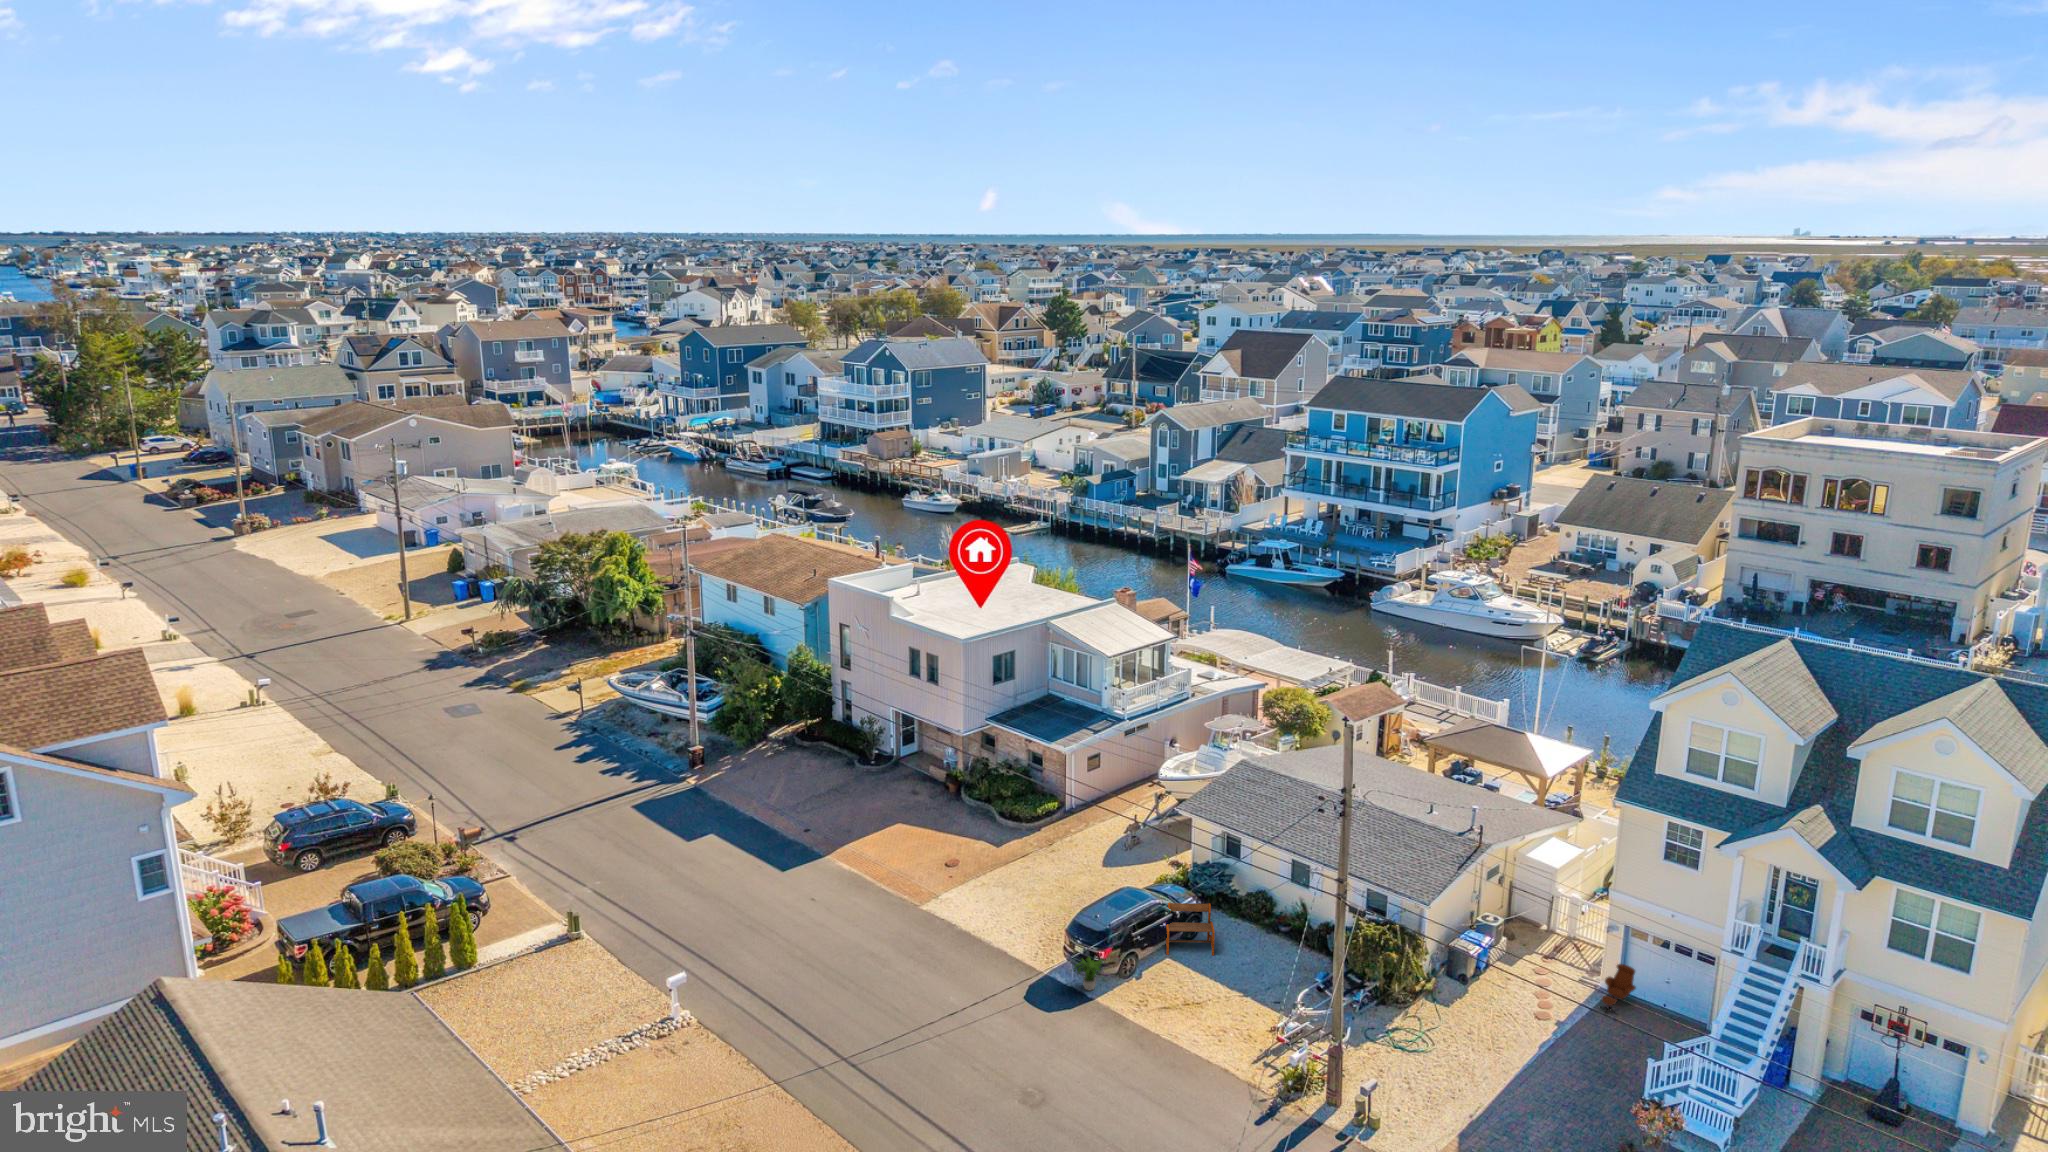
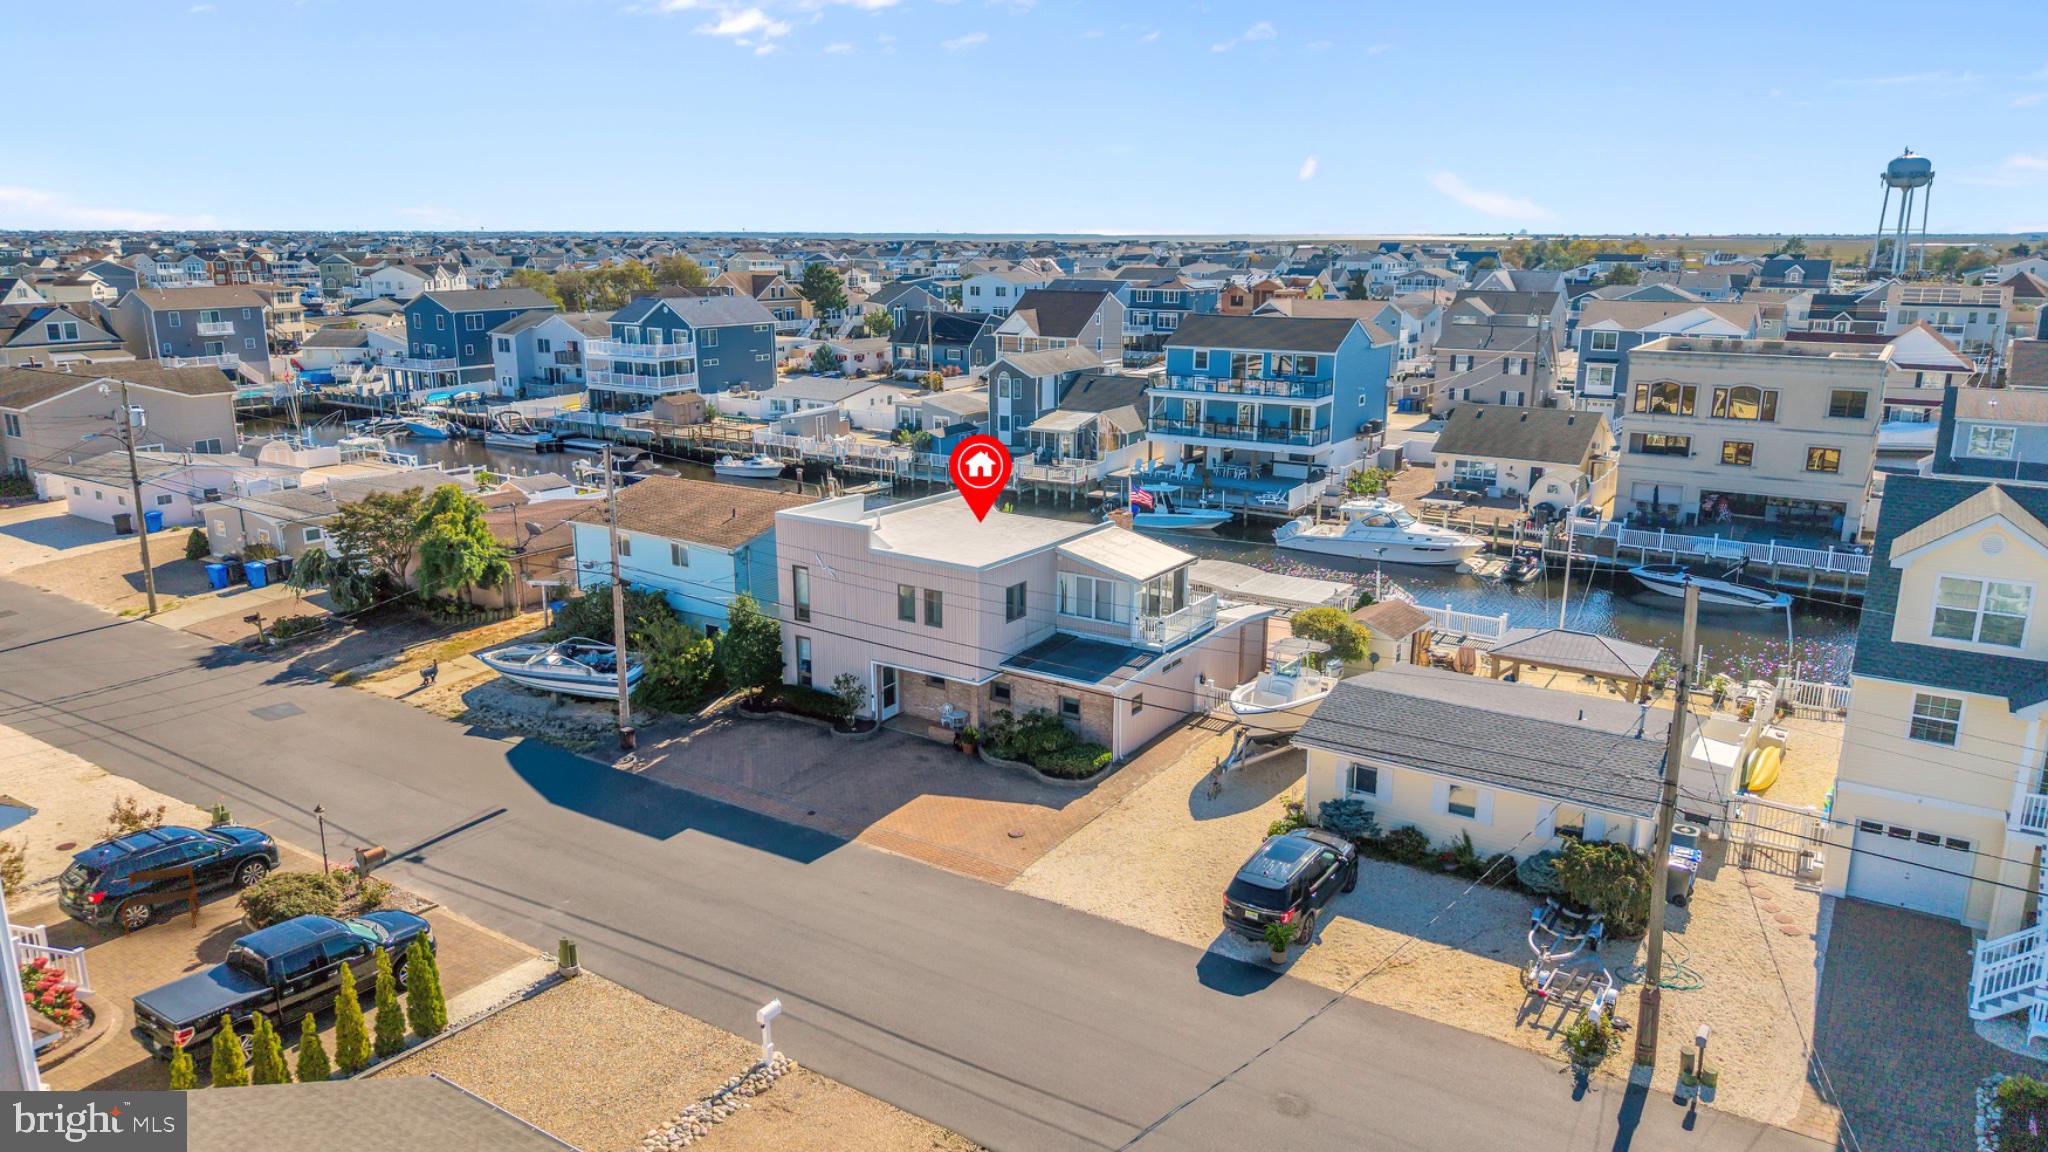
bench: present [1166,903,1215,956] -> present [122,864,201,937]
lounge chair: present [1602,964,1636,1012] -> none [1836,864,1874,922]

